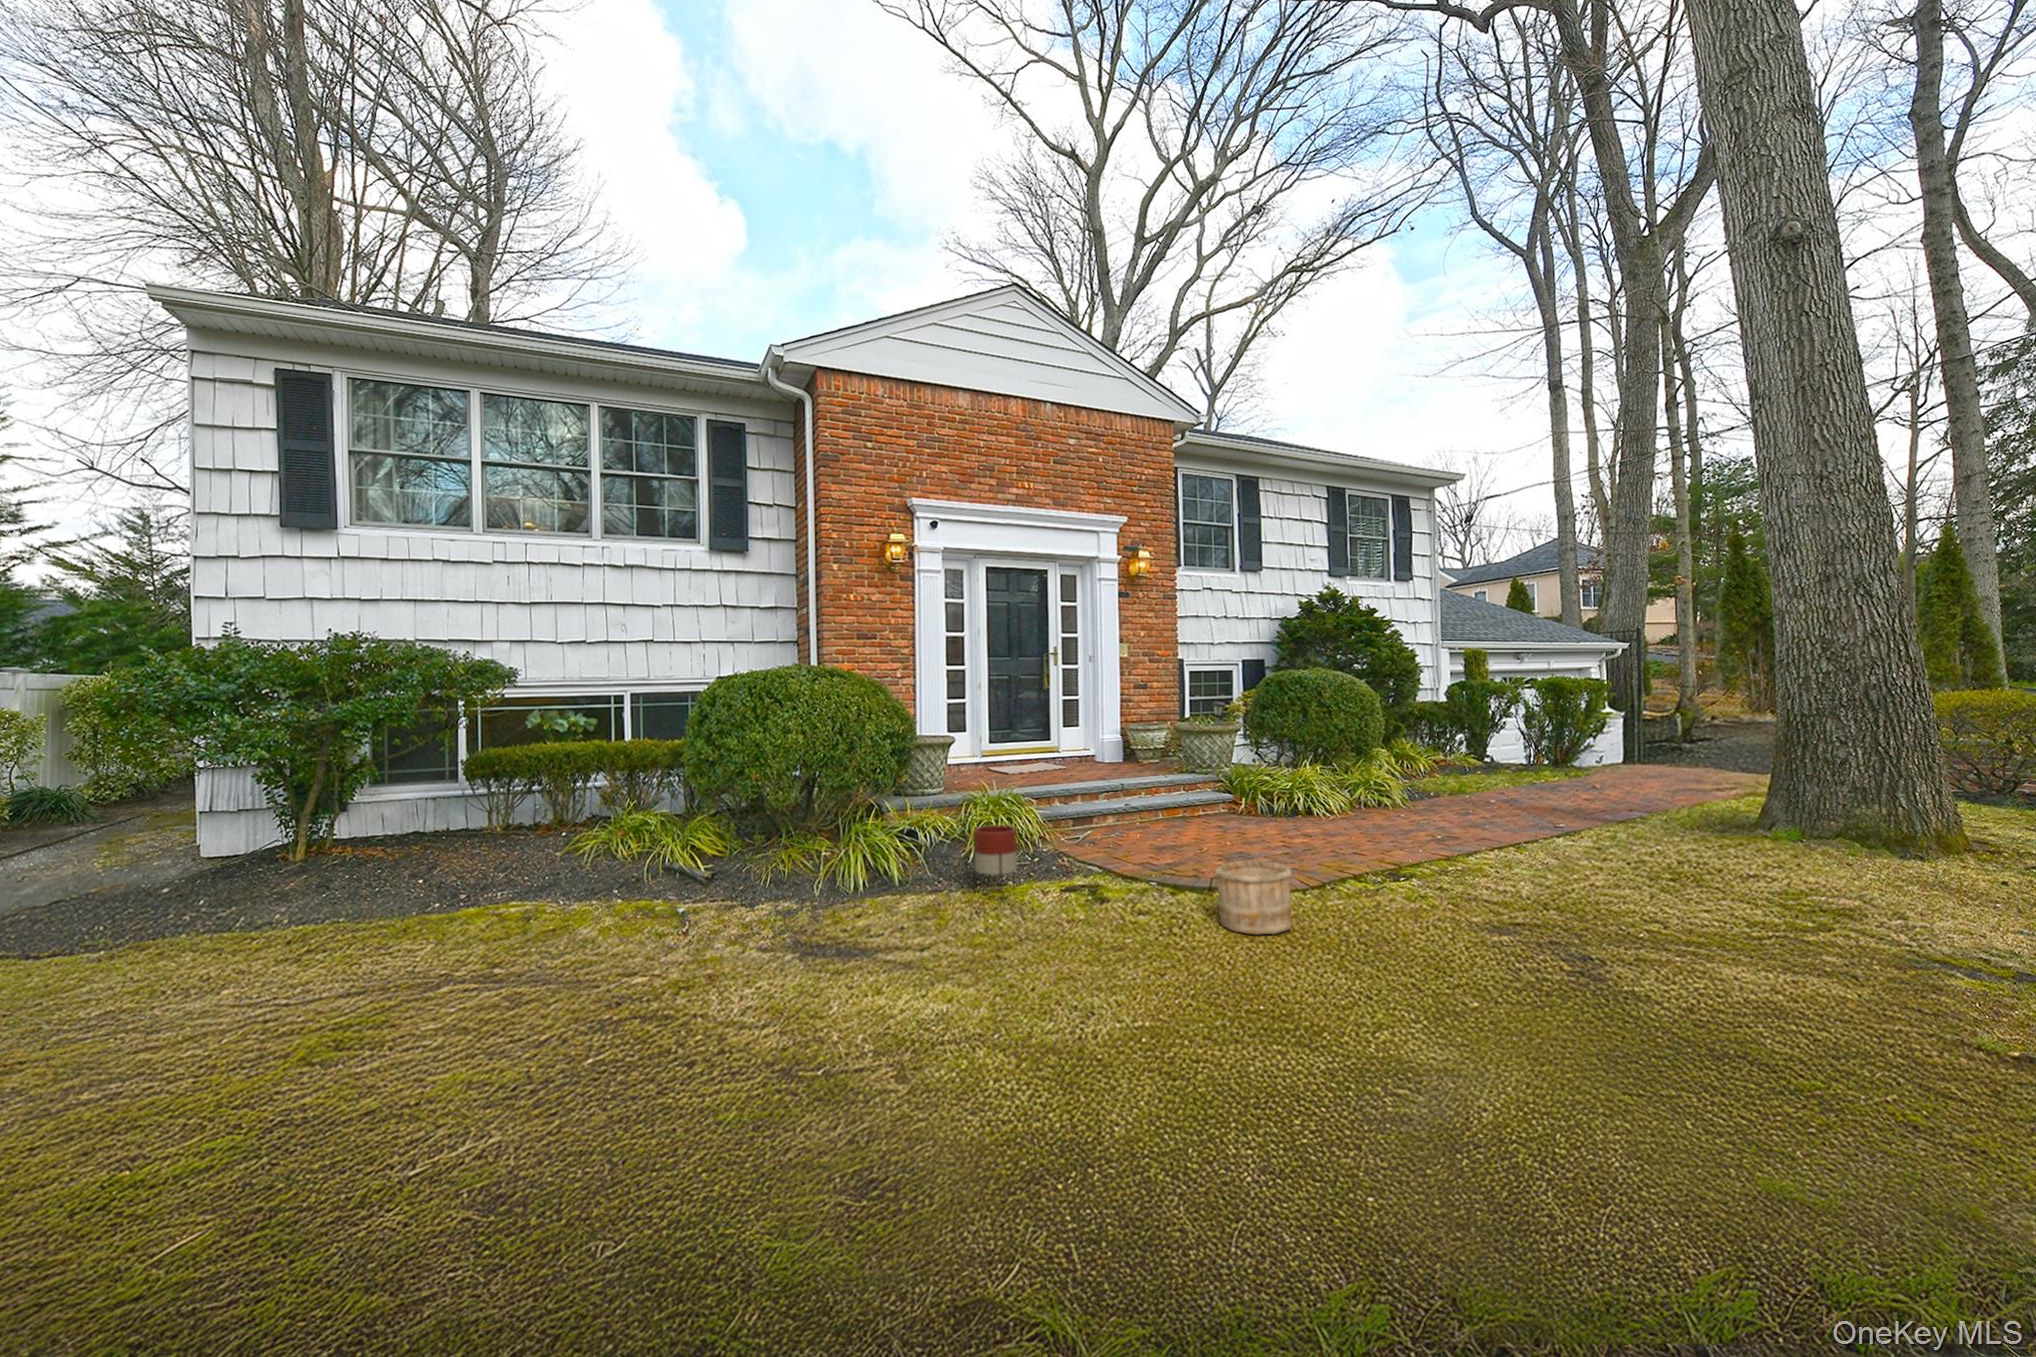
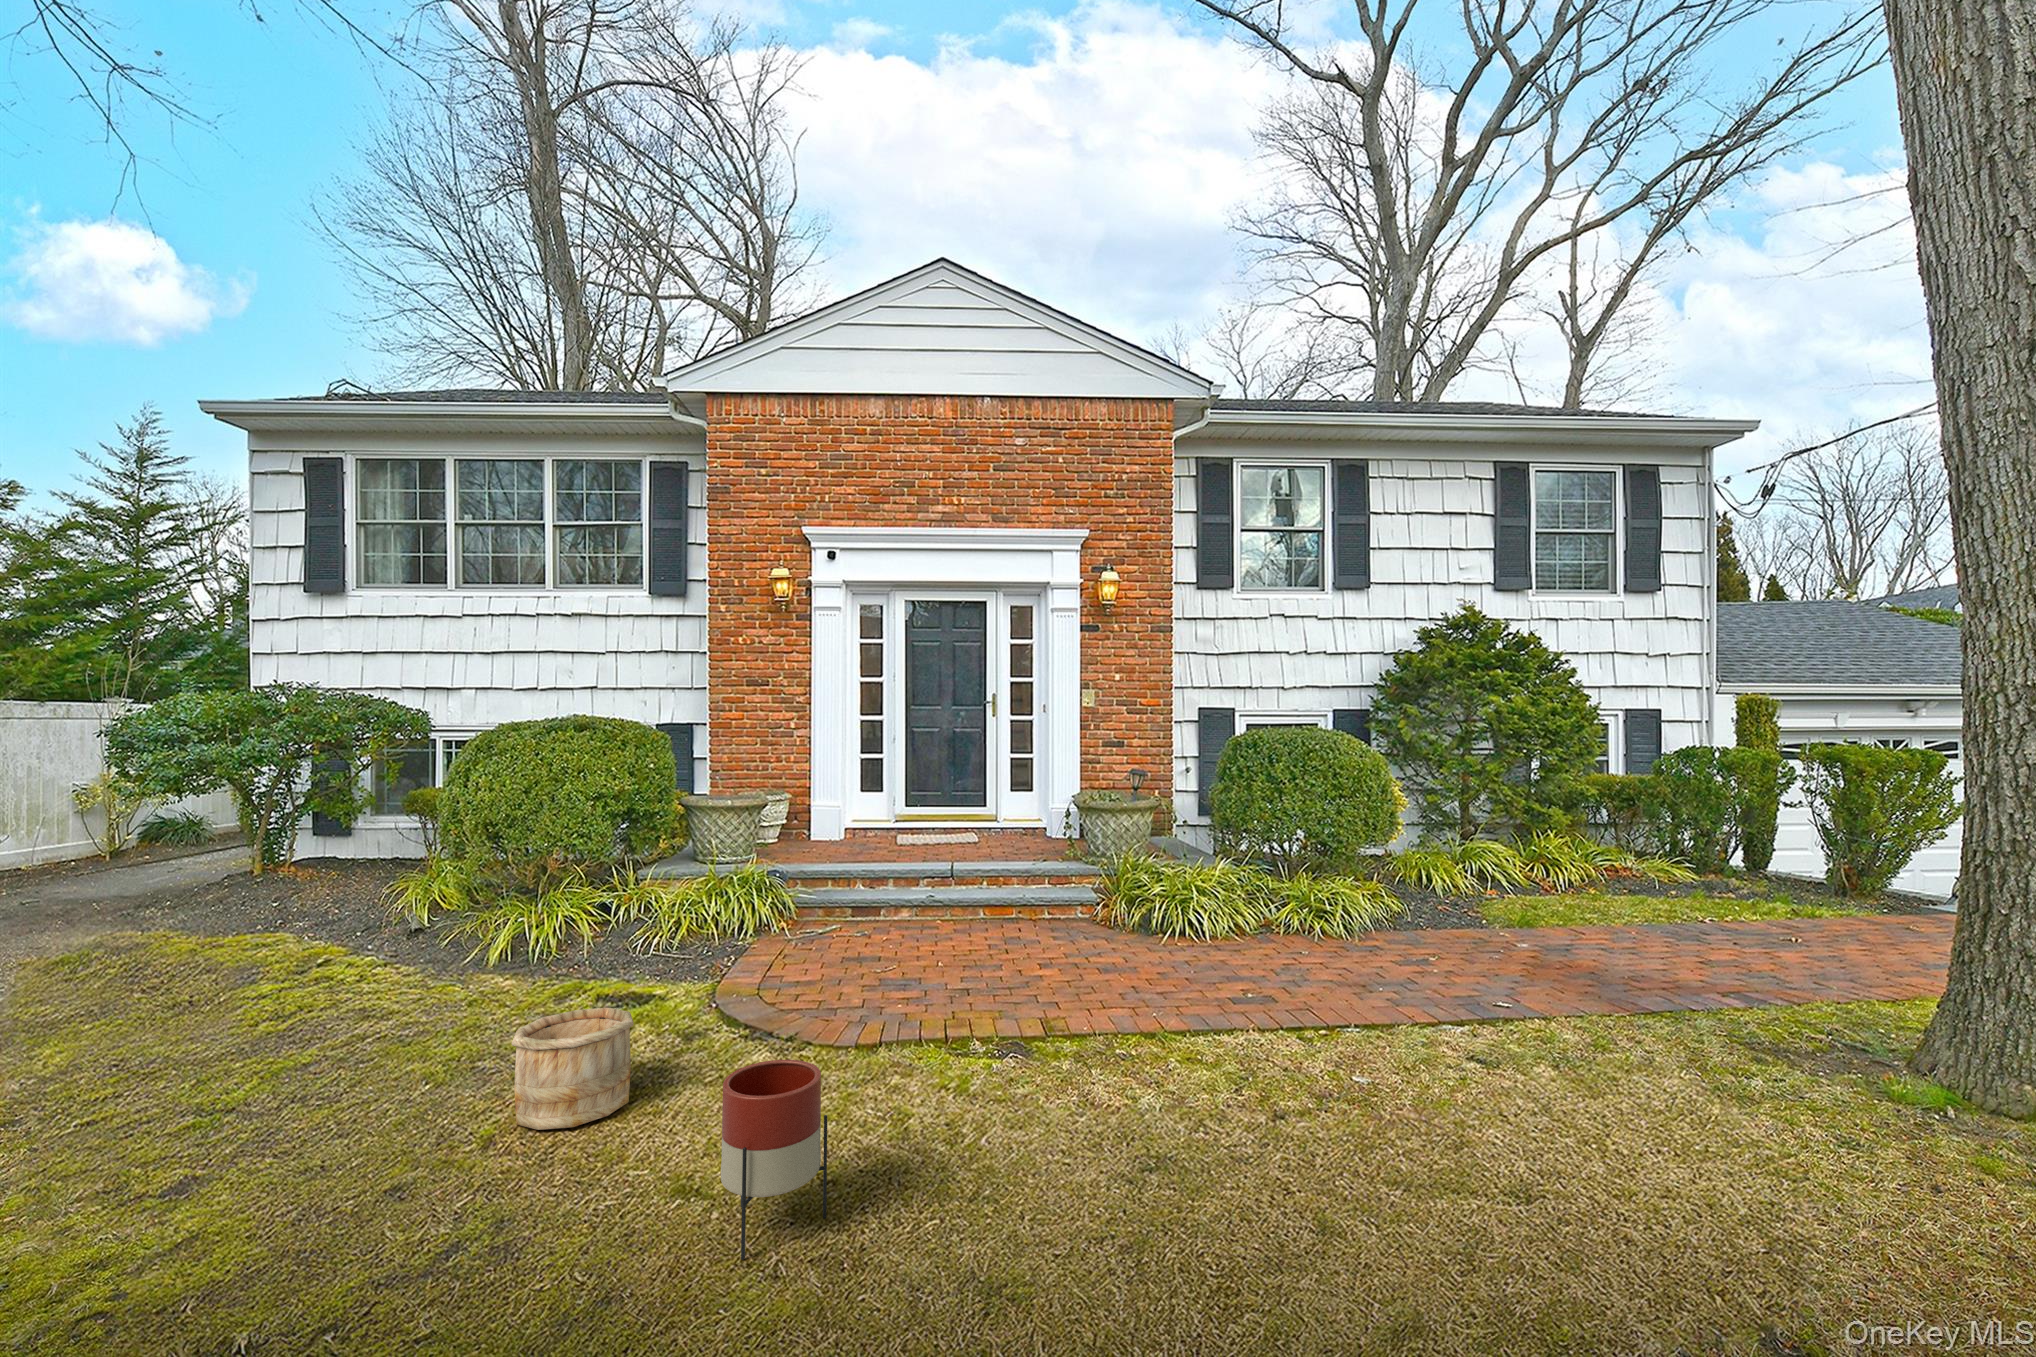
planter: present [973,825,1017,887] -> present [721,1060,827,1260]

